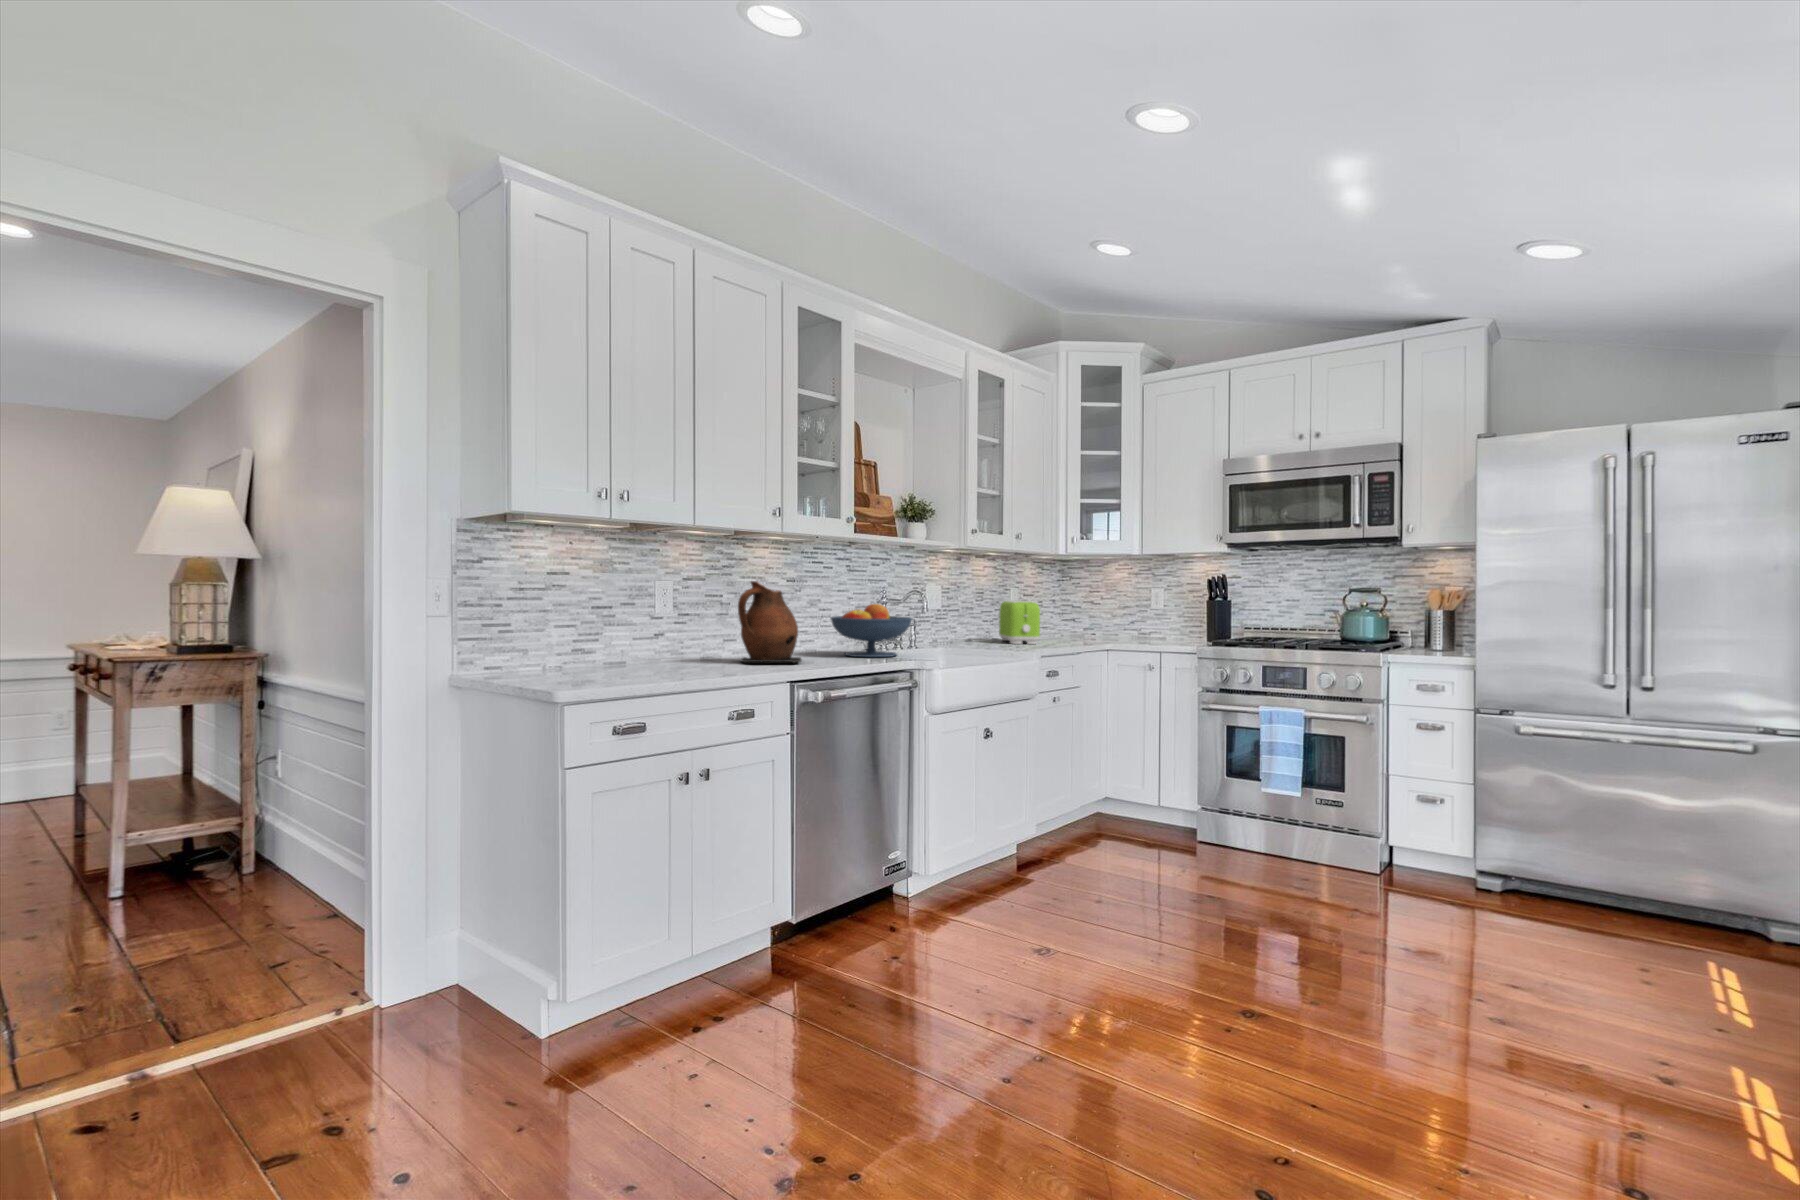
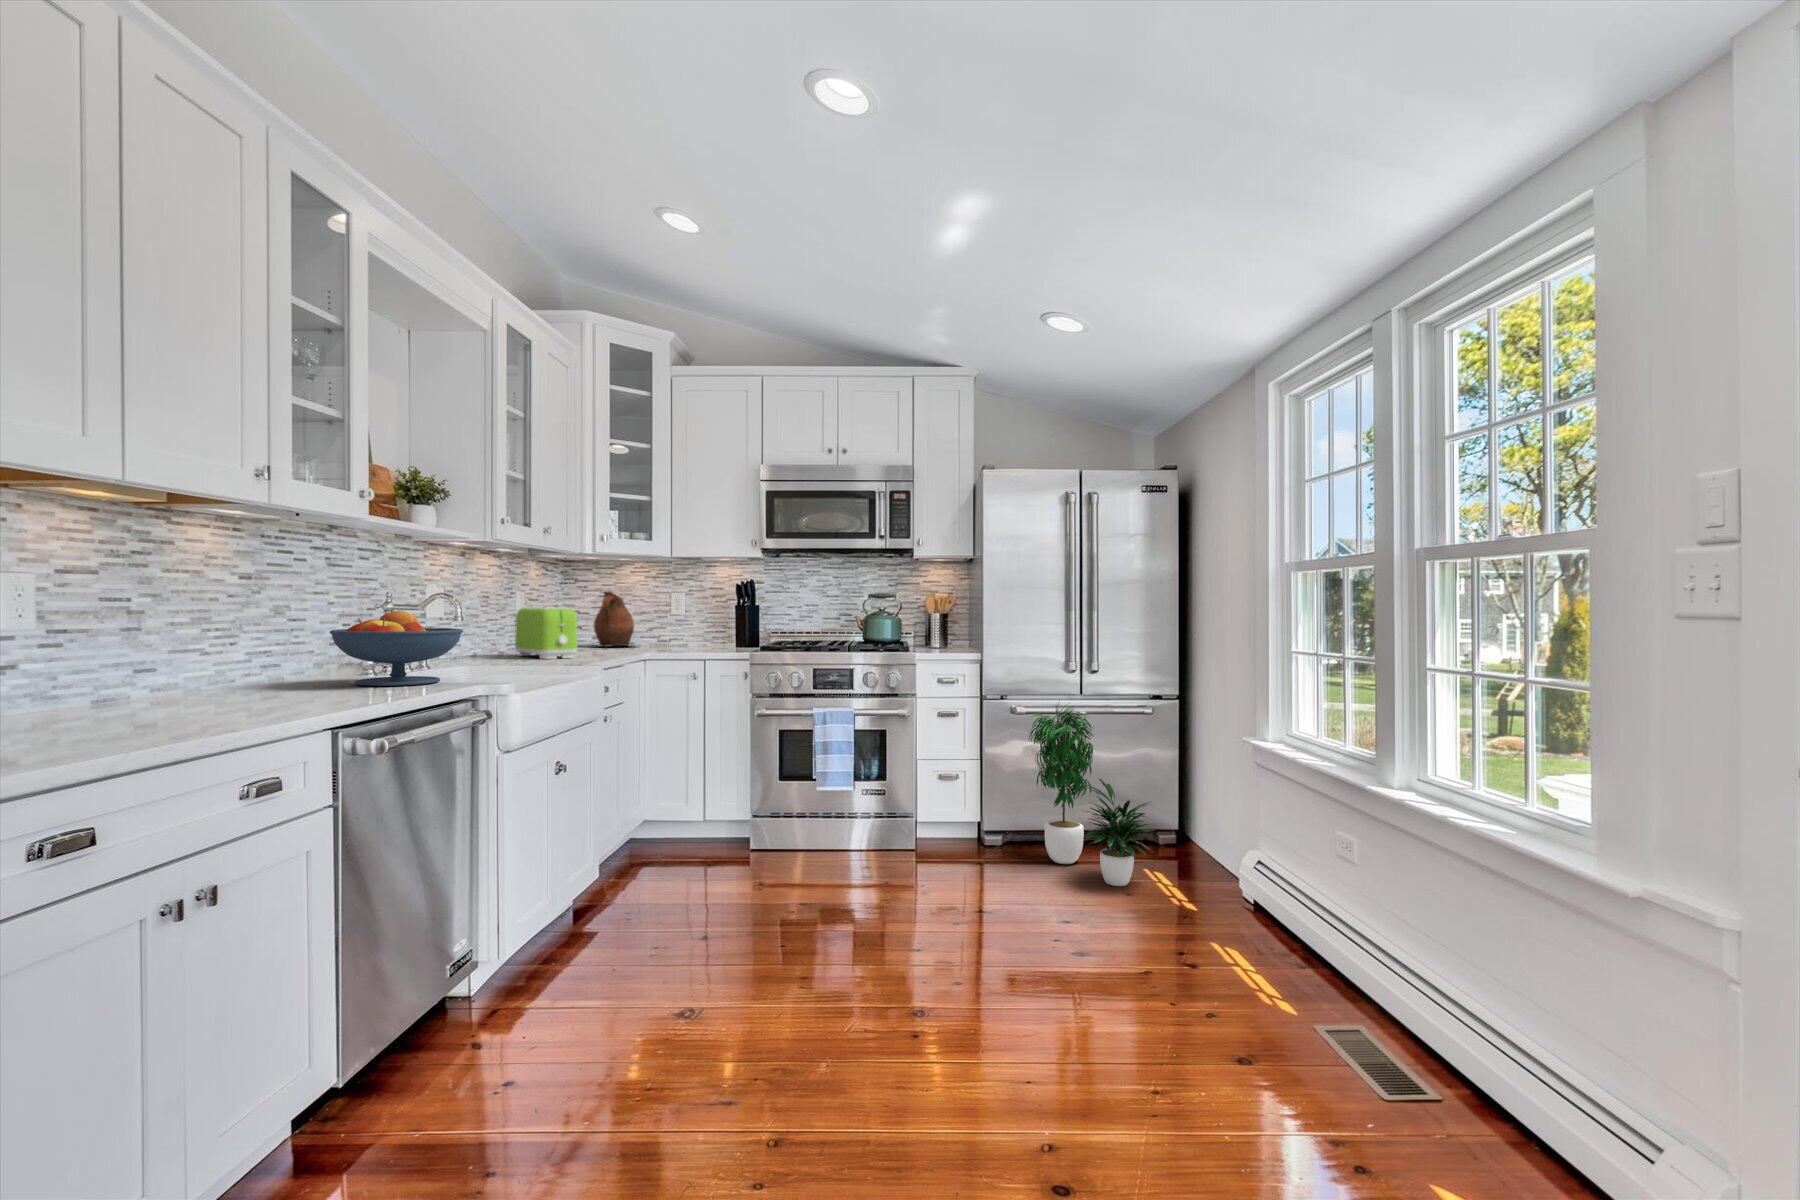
ceramic pitcher: present [738,581,801,663] -> present [594,591,634,647]
potted plant: none [1524,722,1705,974] -> present [1029,703,1154,886]

